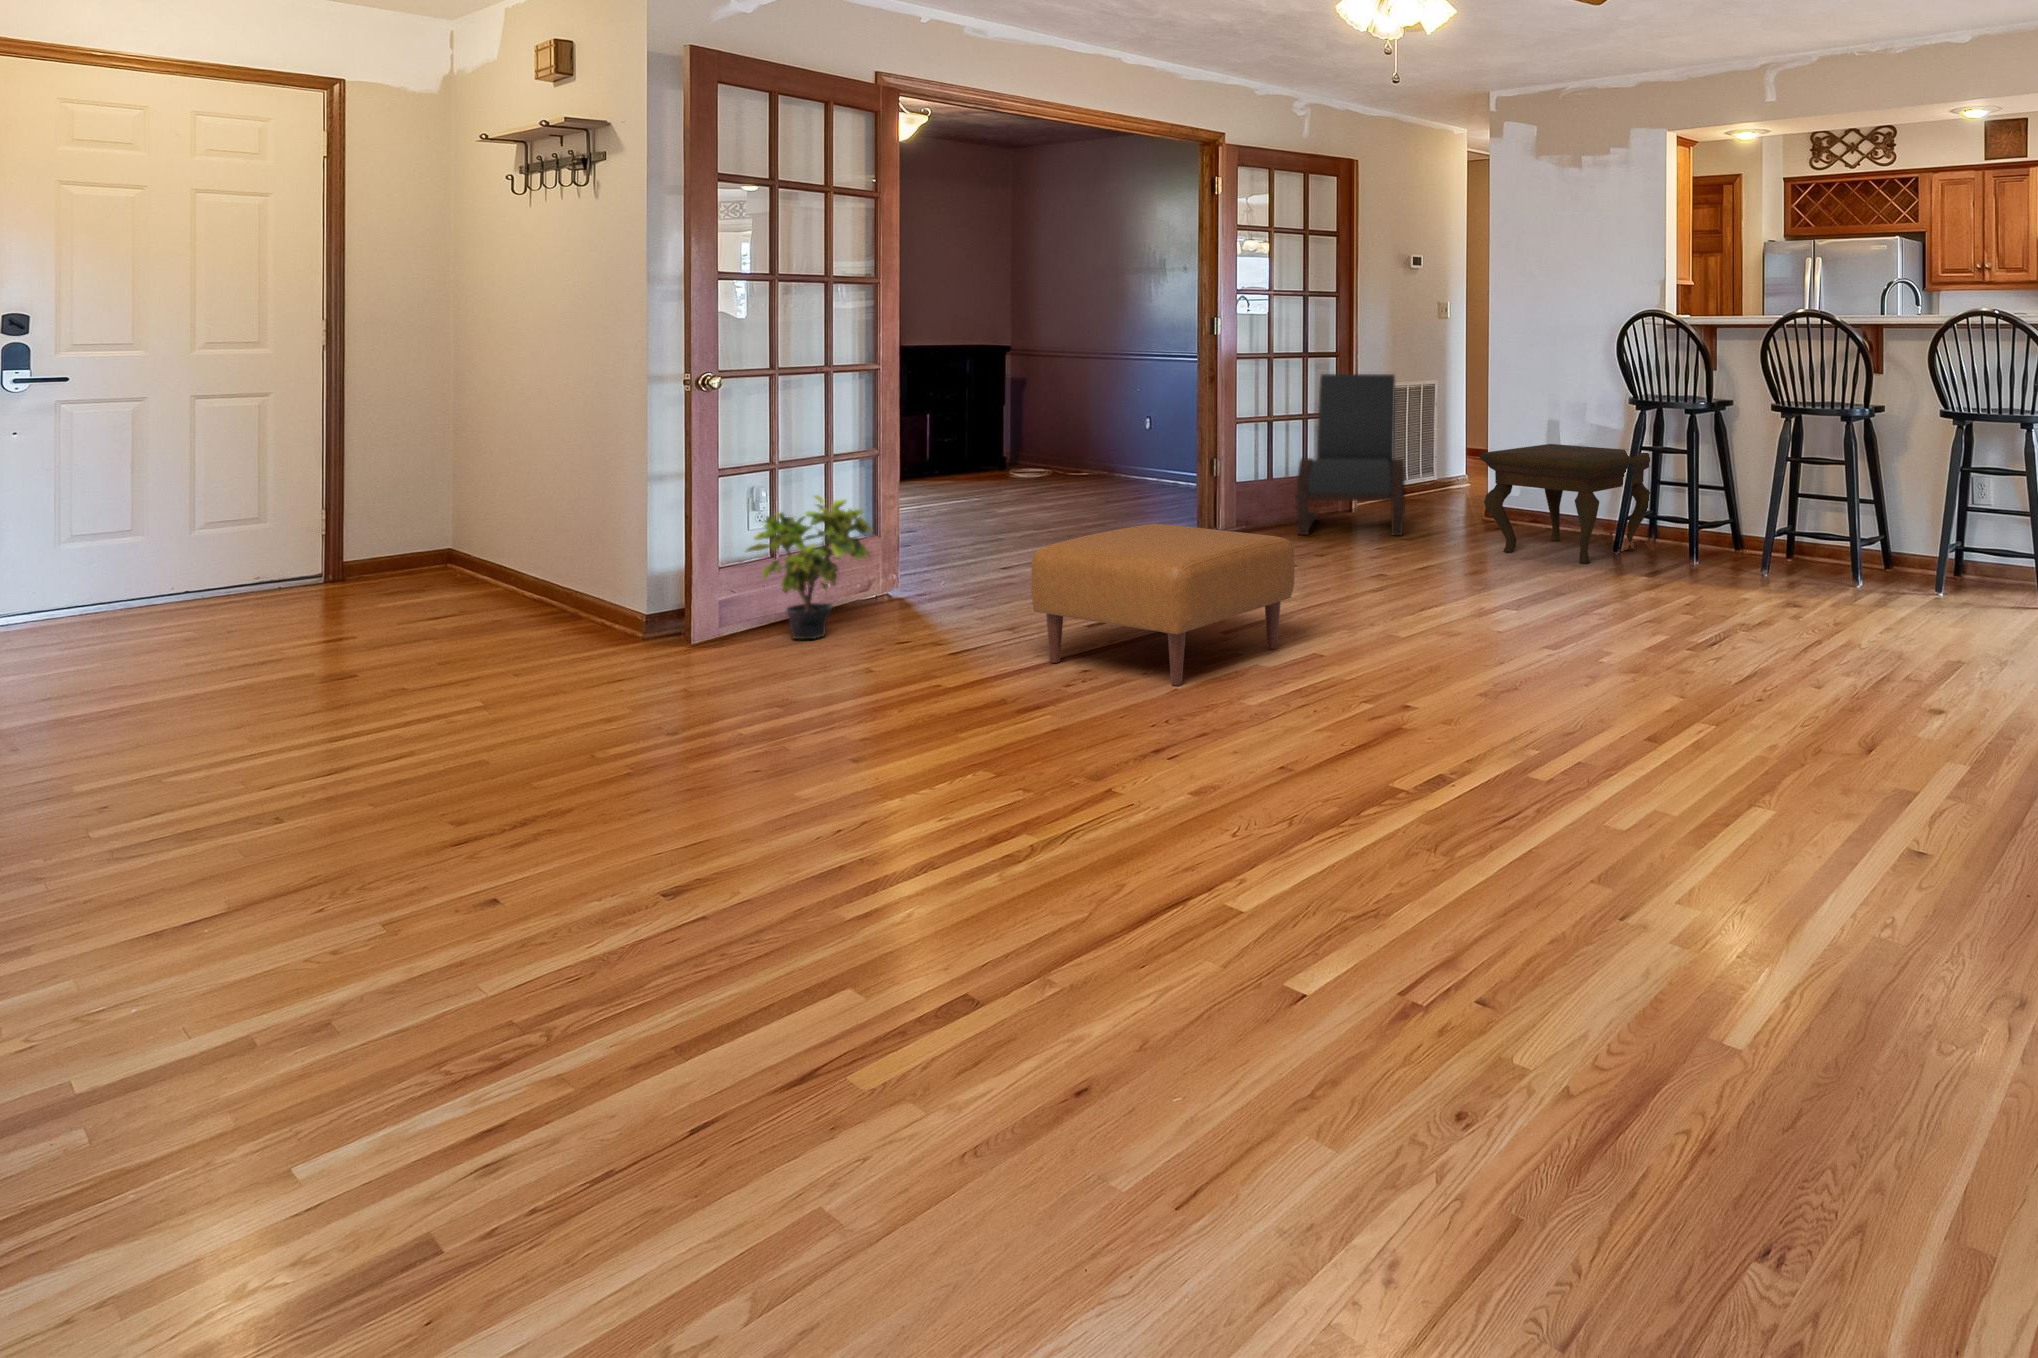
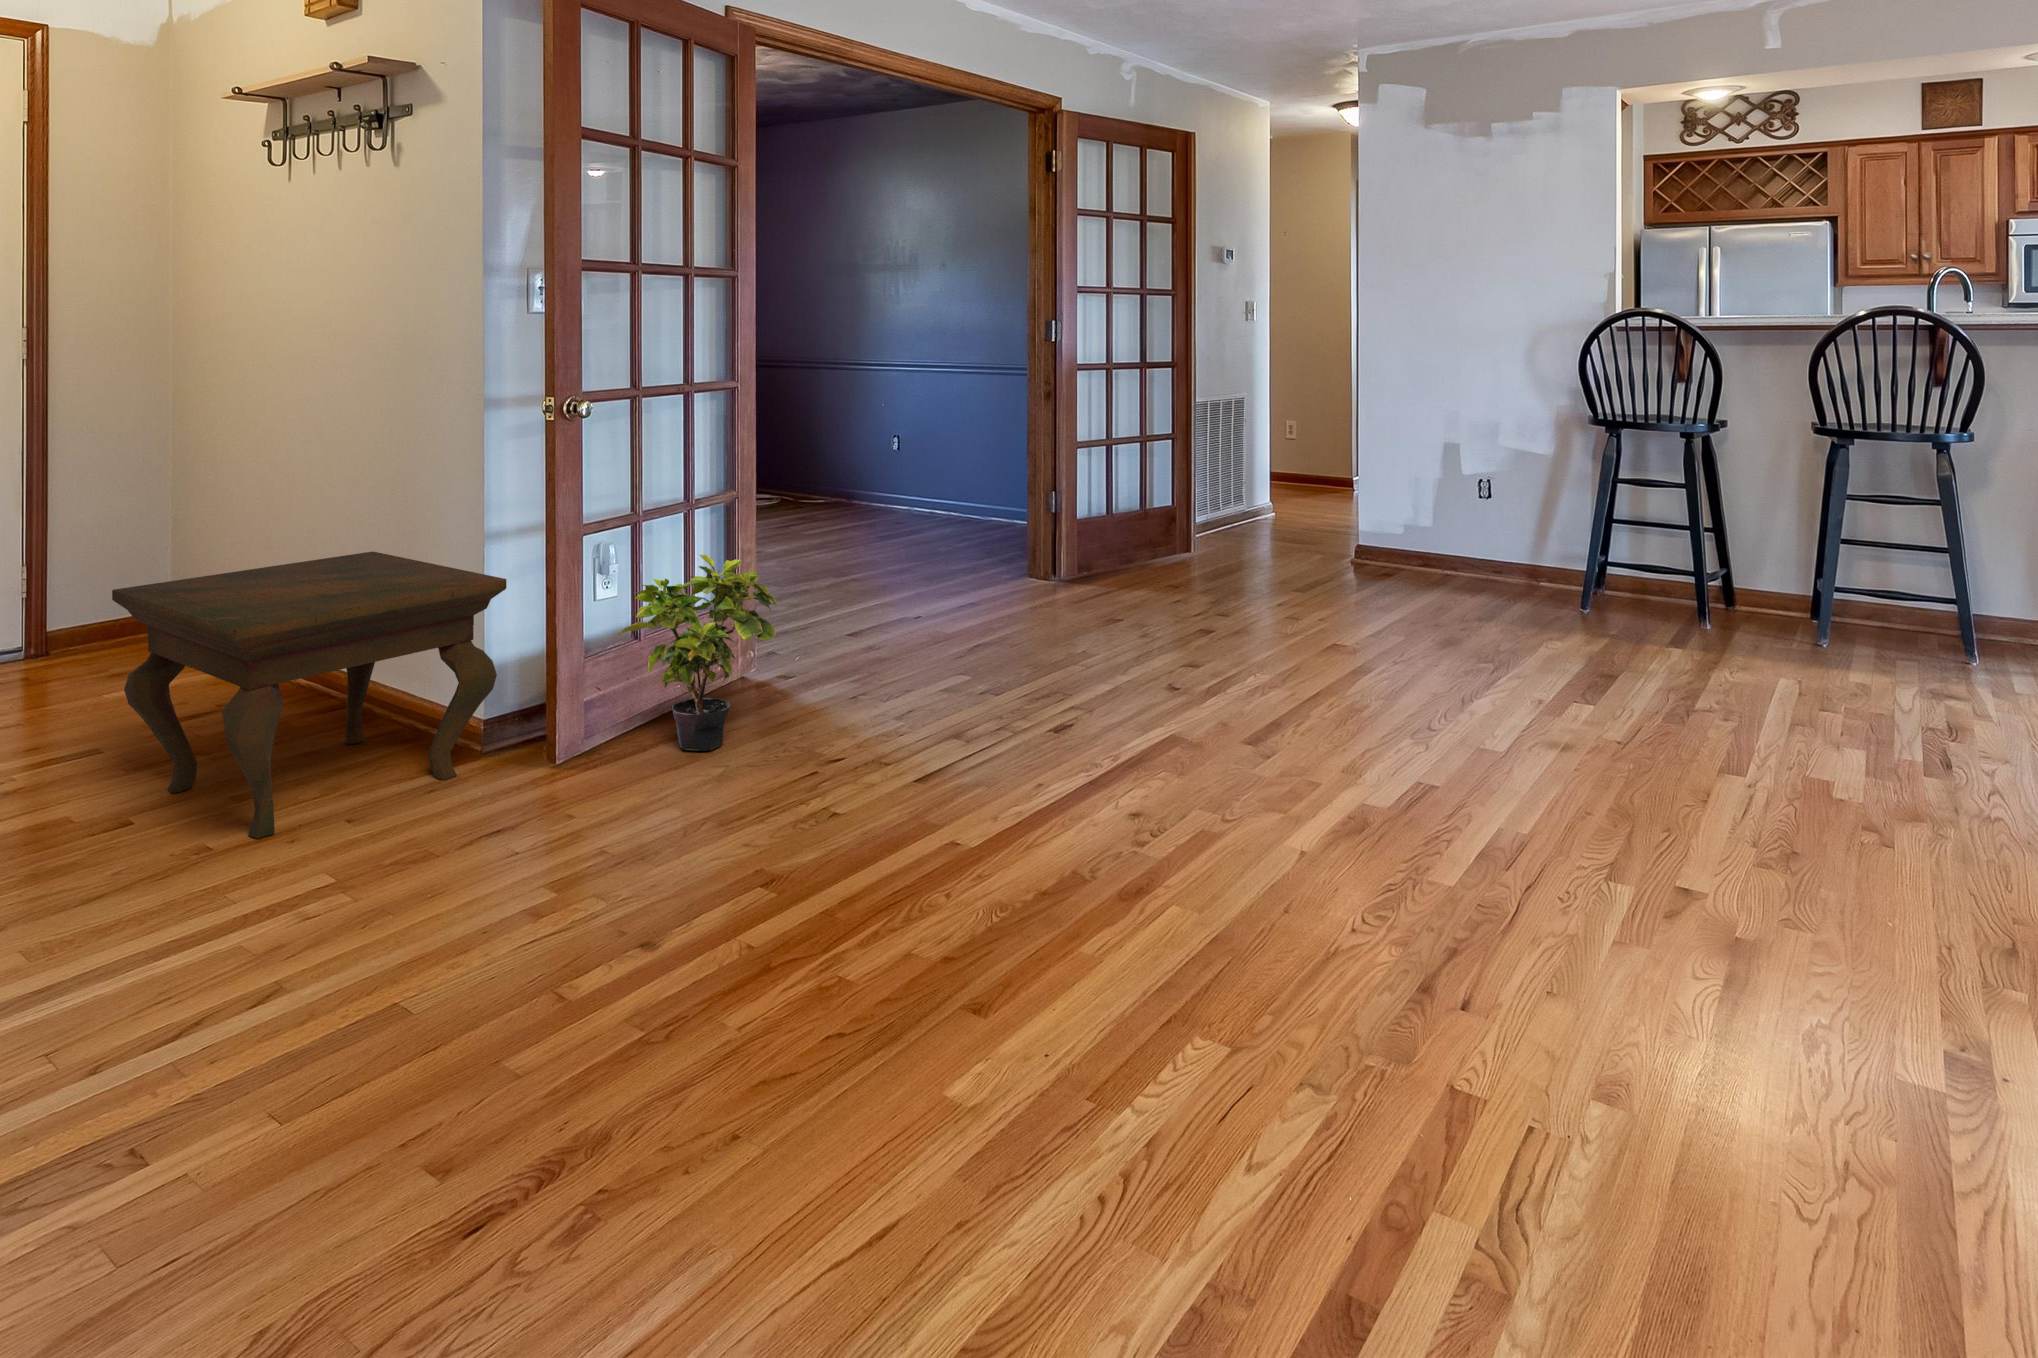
lounge chair: present [1296,374,1406,536] -> none [1134,386,1280,579]
side table: present [1479,444,1650,564] -> present [112,552,507,839]
ottoman: present [1032,524,1295,686] -> none [1044,591,1371,838]

